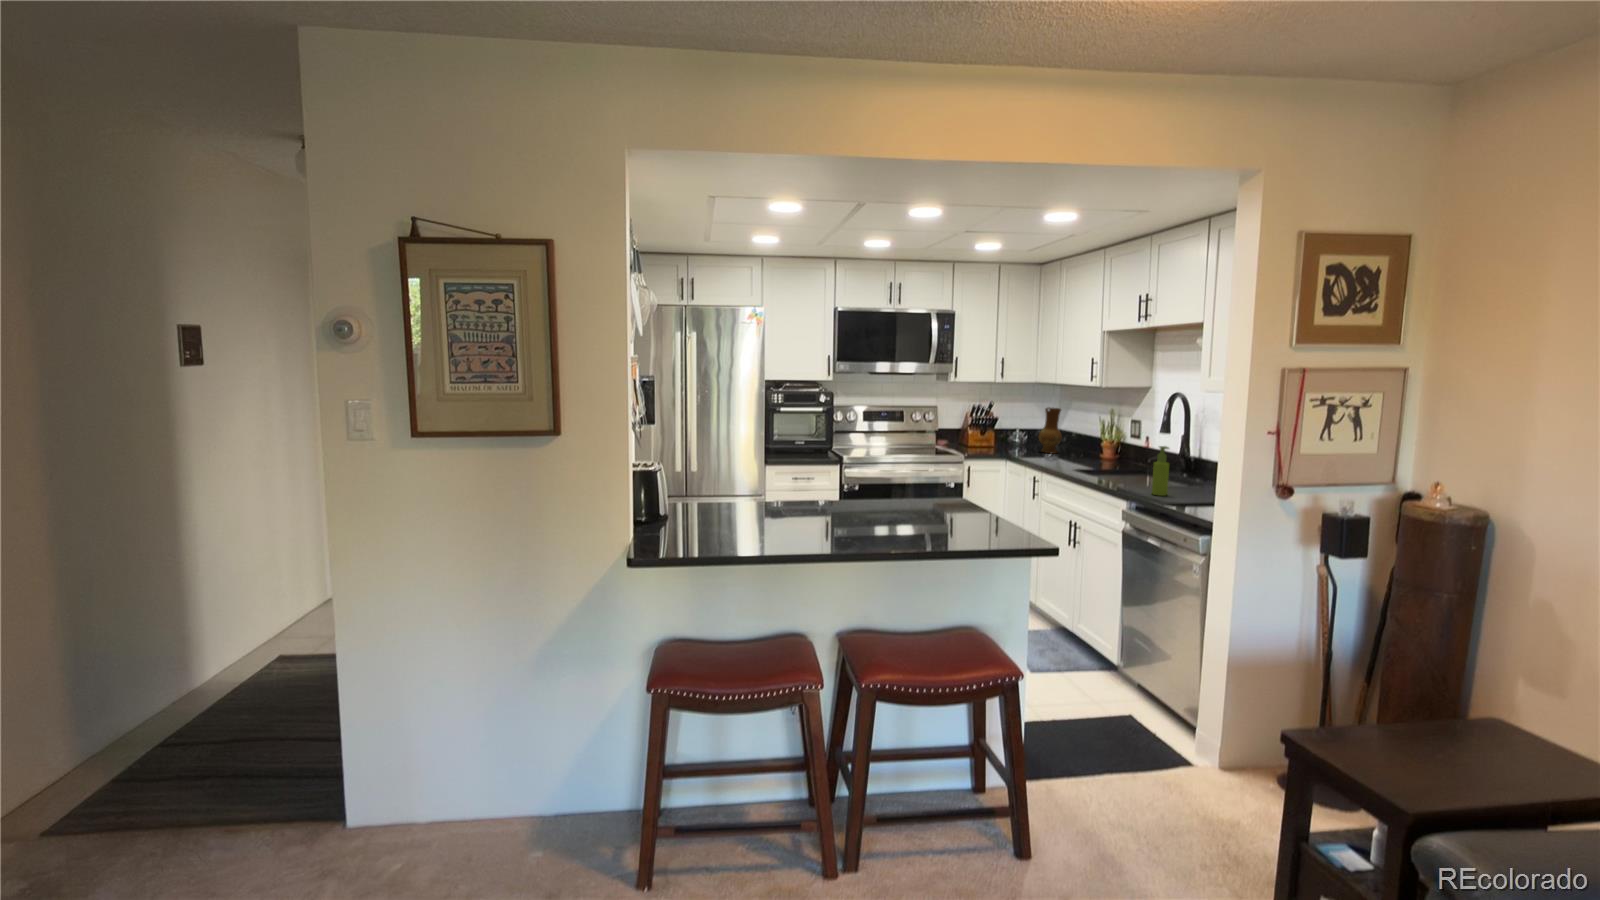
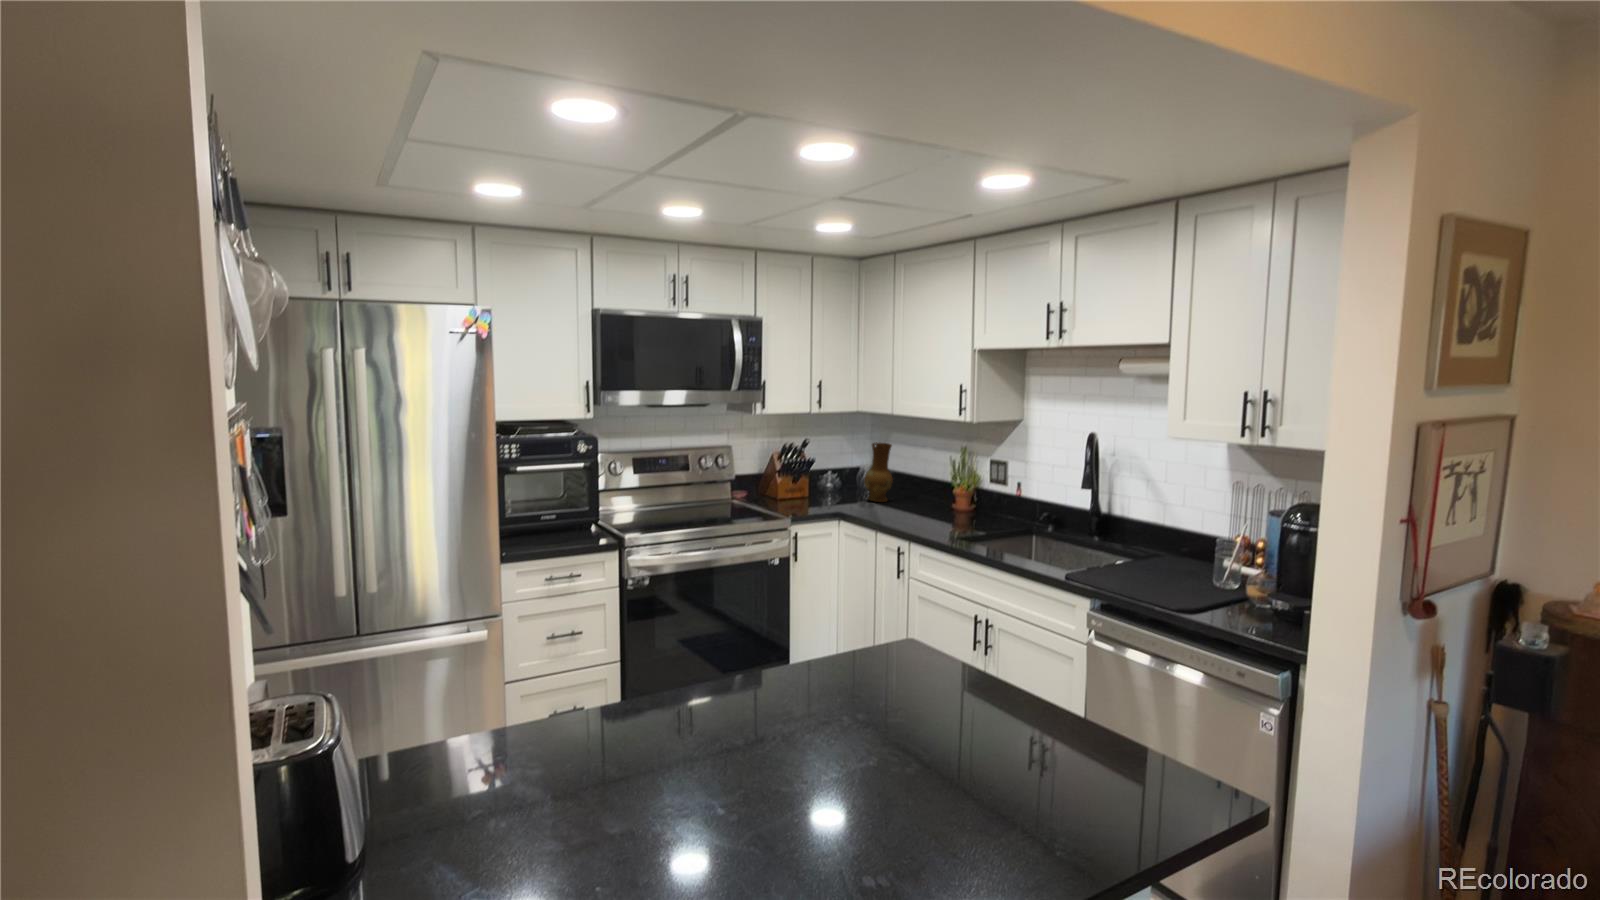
soap dispenser: present [1152,446,1169,496] -> none [1098,514,1125,583]

